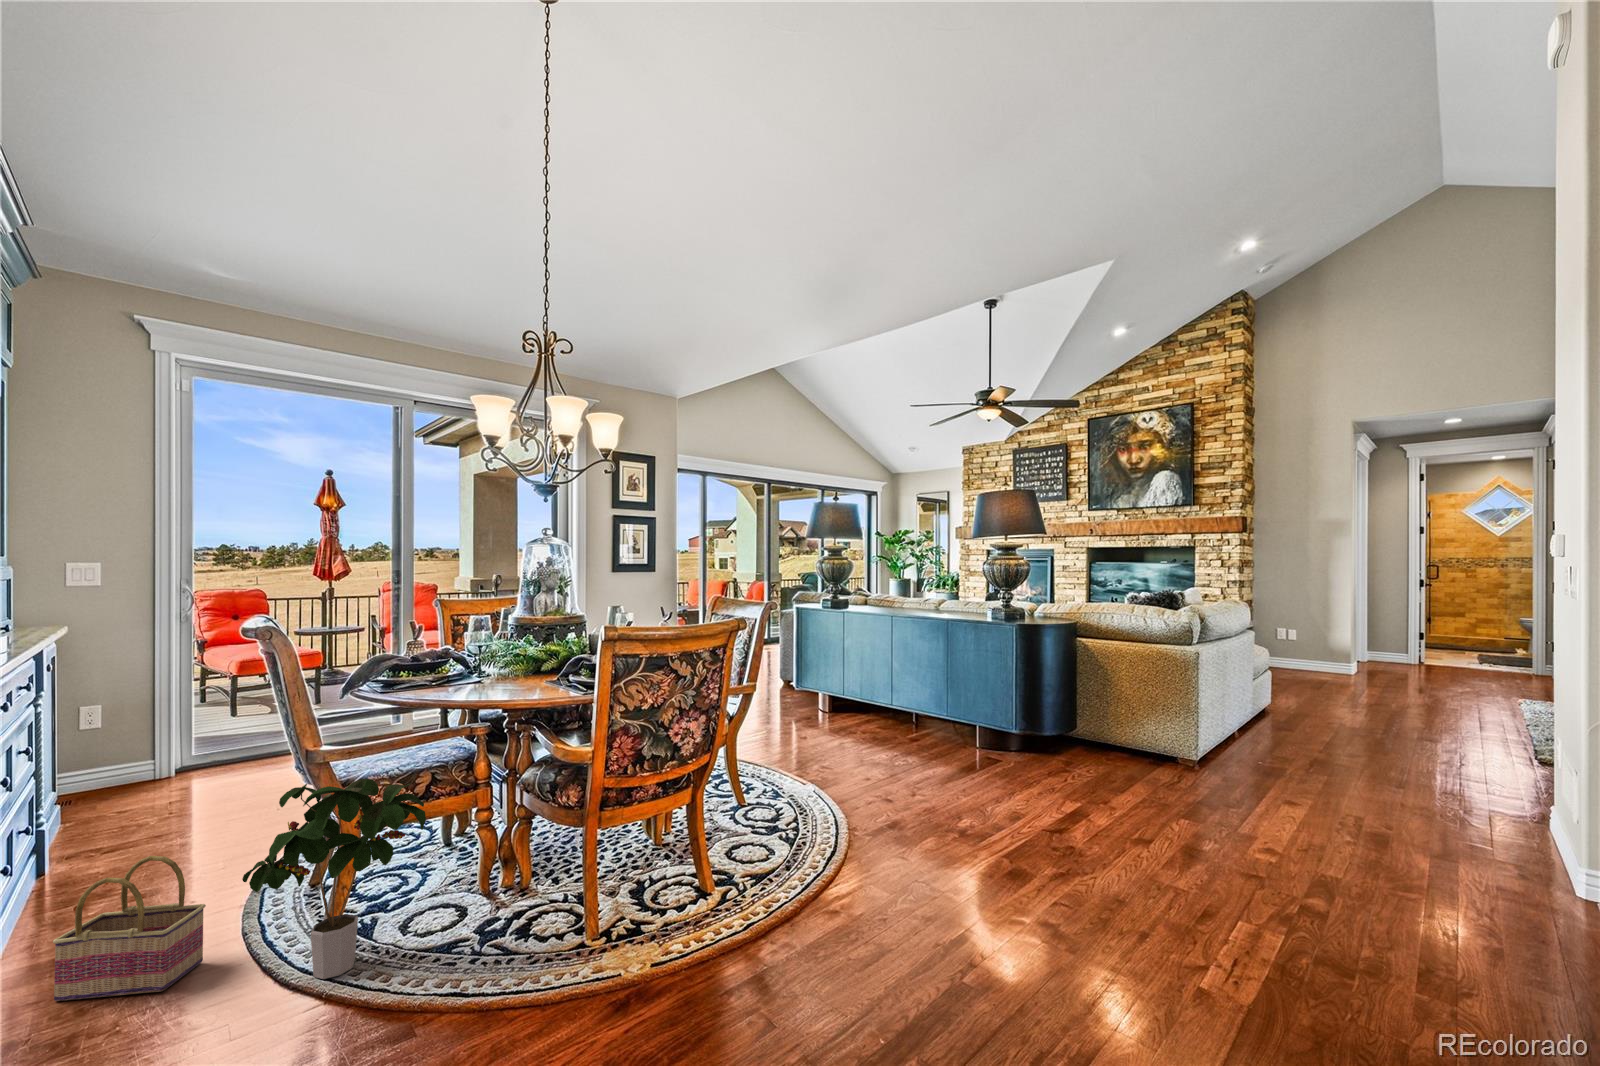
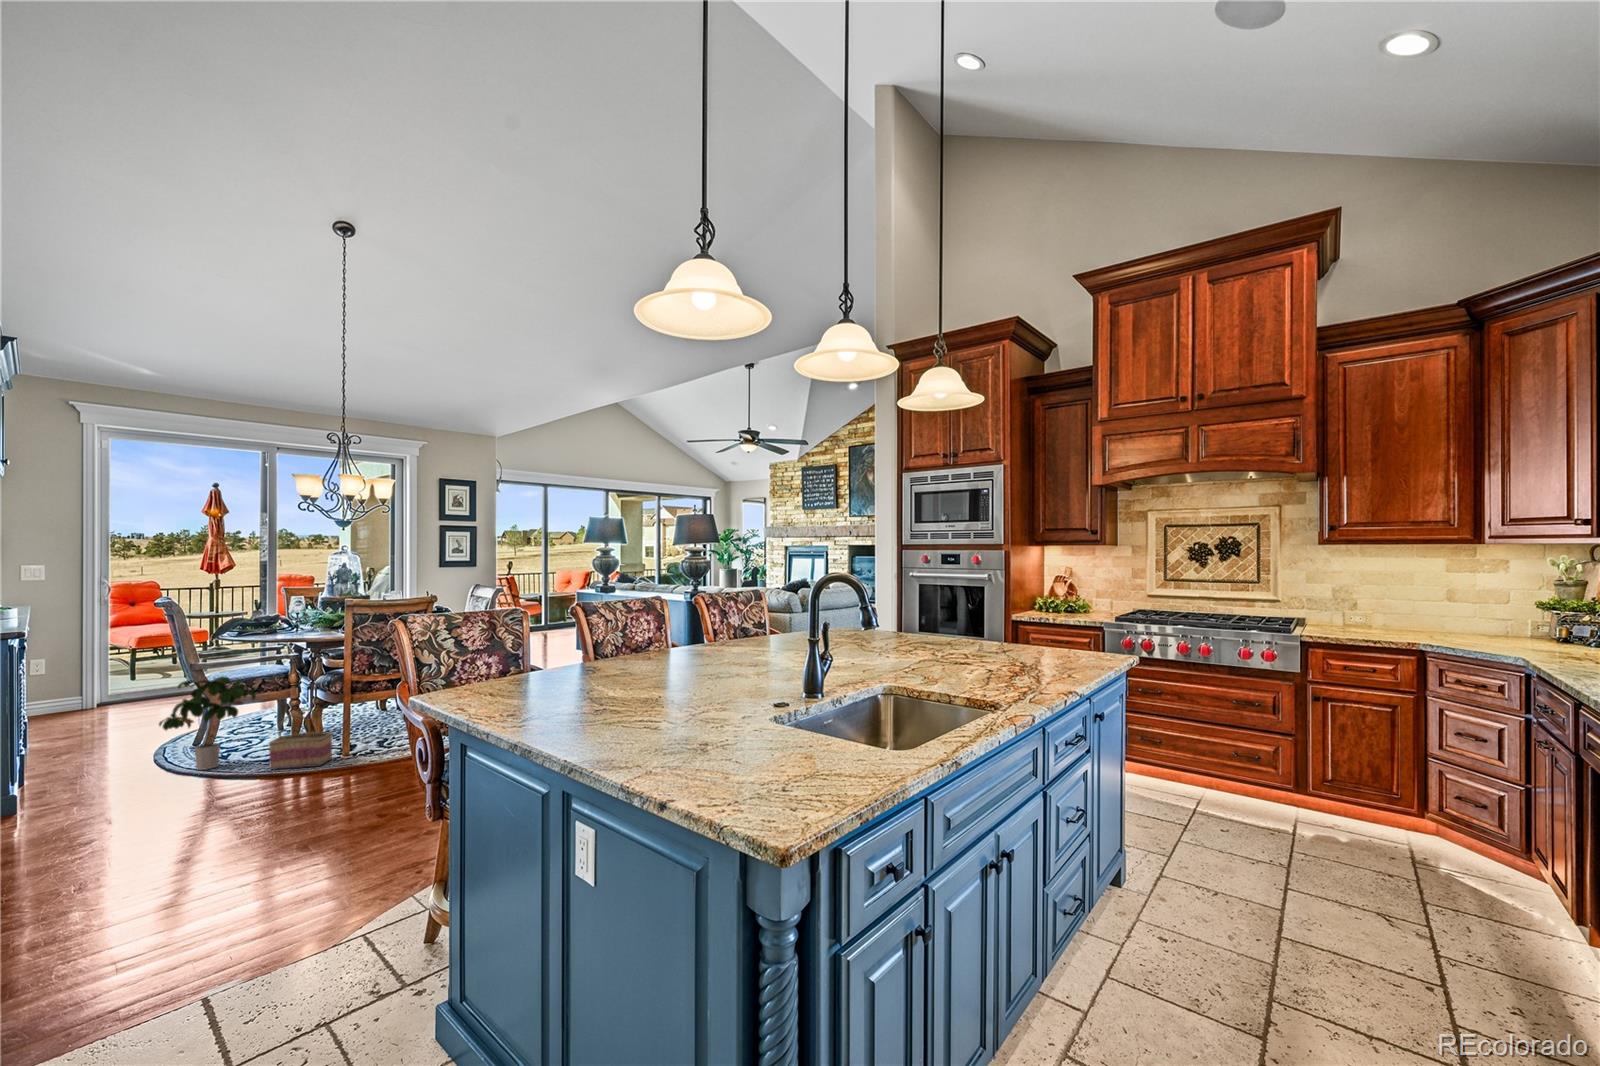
basket: present [53,856,206,1001] -> present [269,709,332,770]

